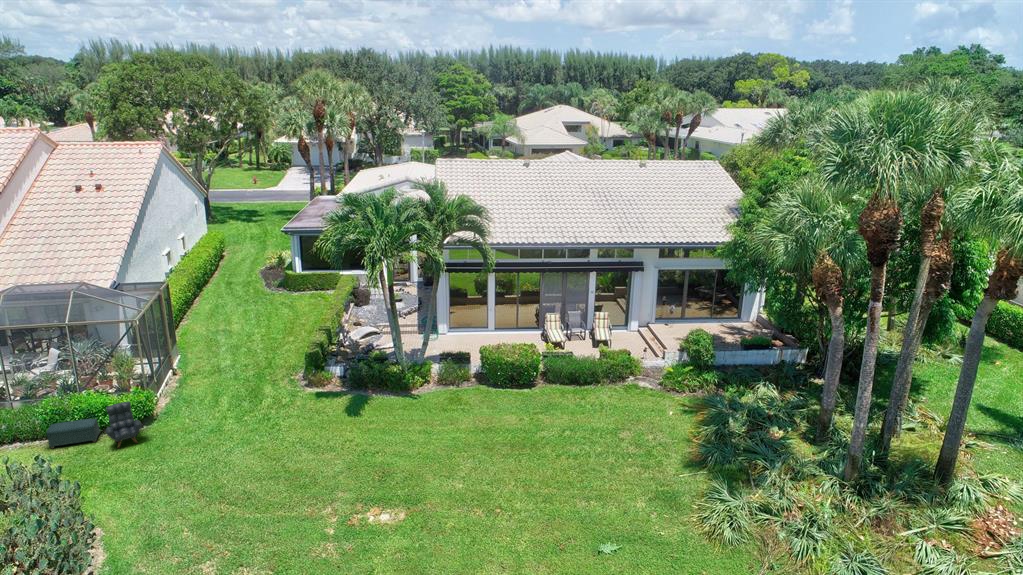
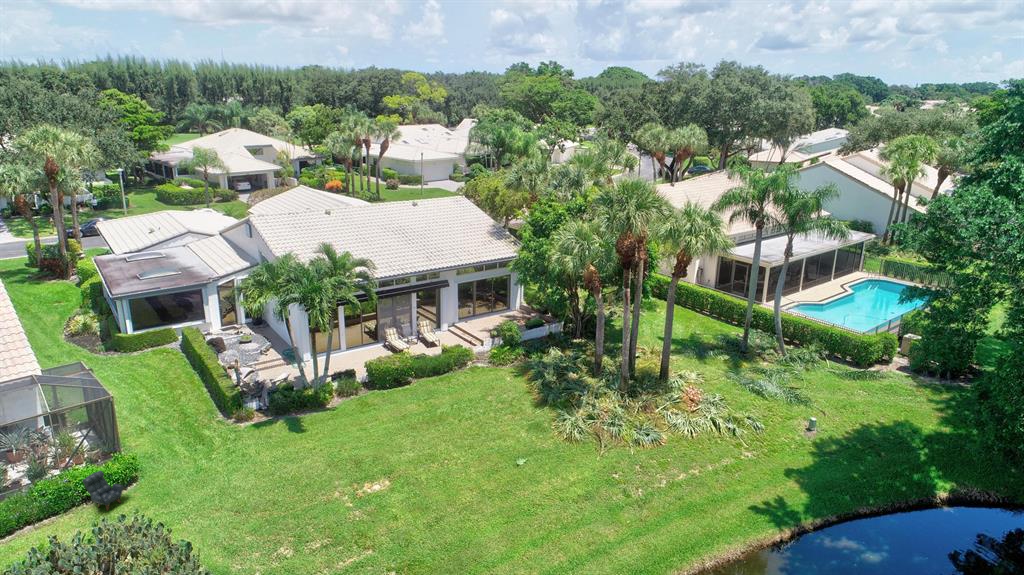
bench: present [47,419,100,449] -> none [27,493,78,531]

